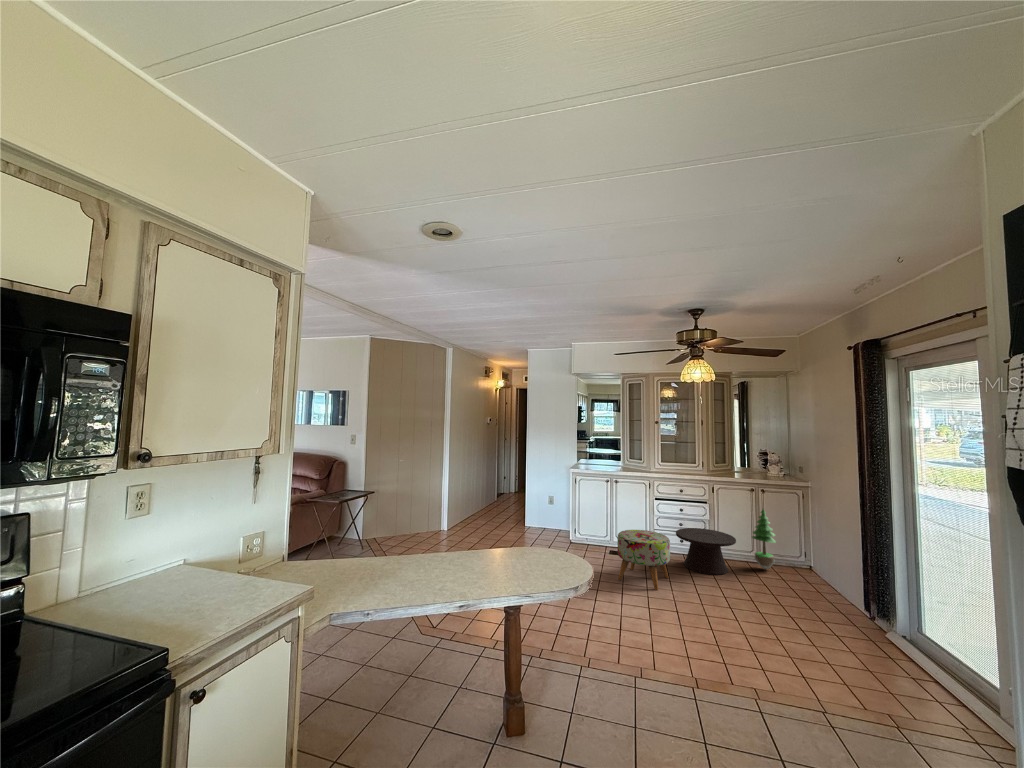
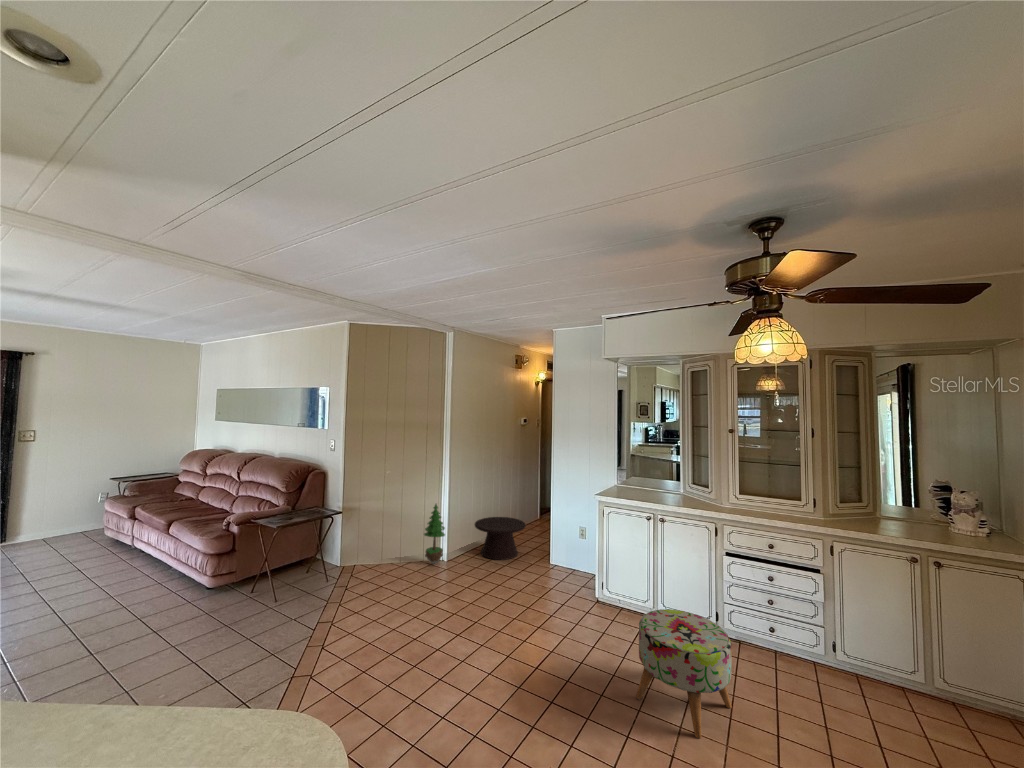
potted tree: present [752,509,776,569] -> present [424,504,445,564]
side table: present [676,528,736,575] -> present [475,517,526,560]

